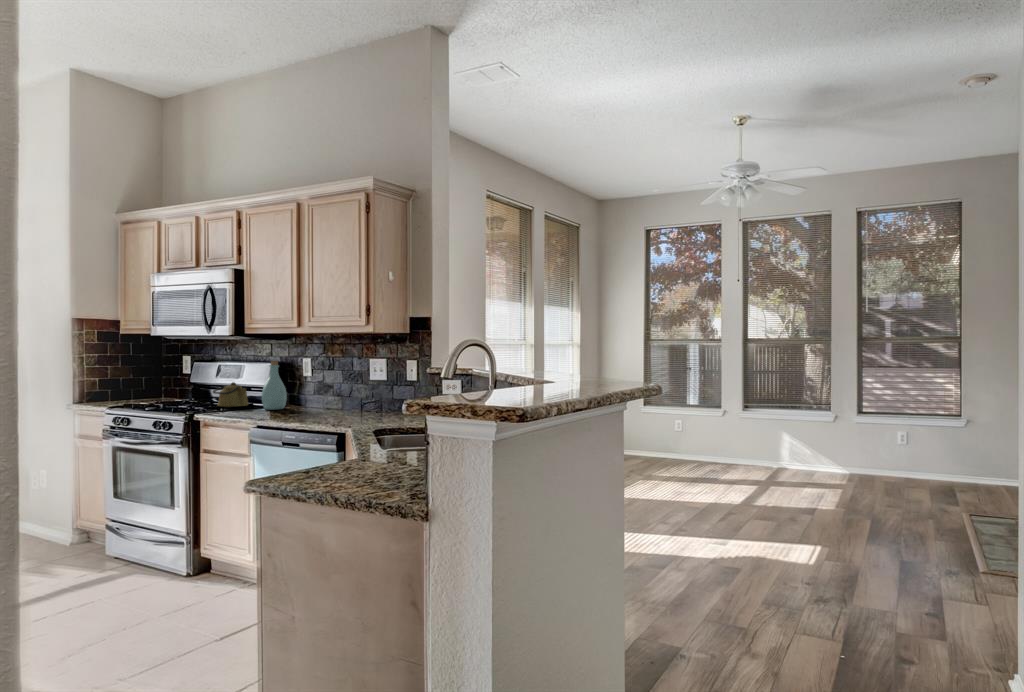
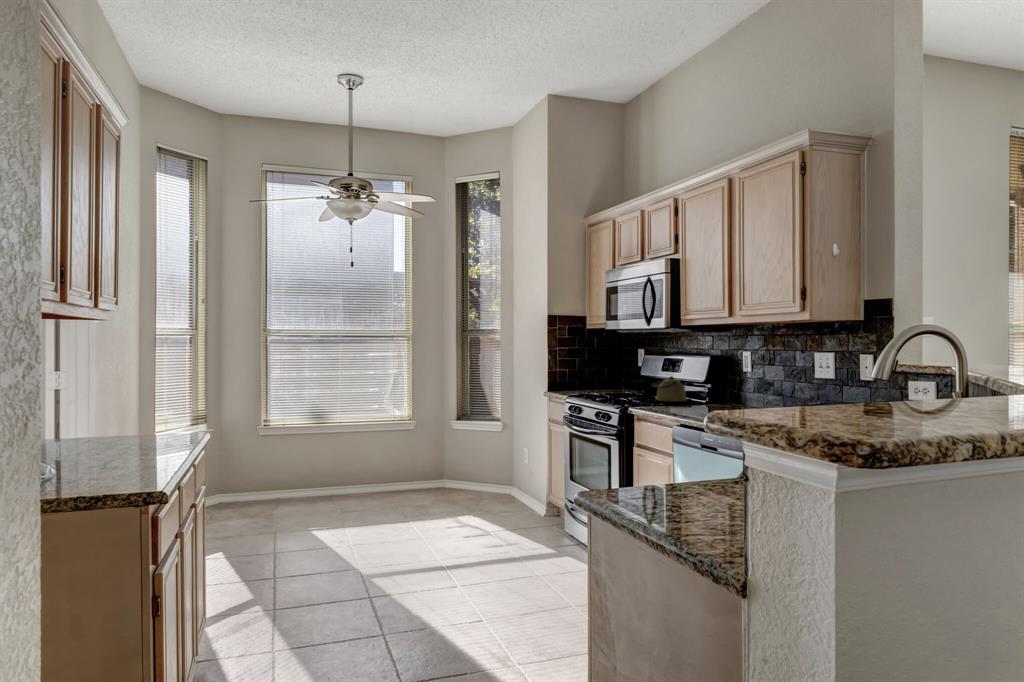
bottle: present [262,361,287,410] -> none [694,354,721,407]

